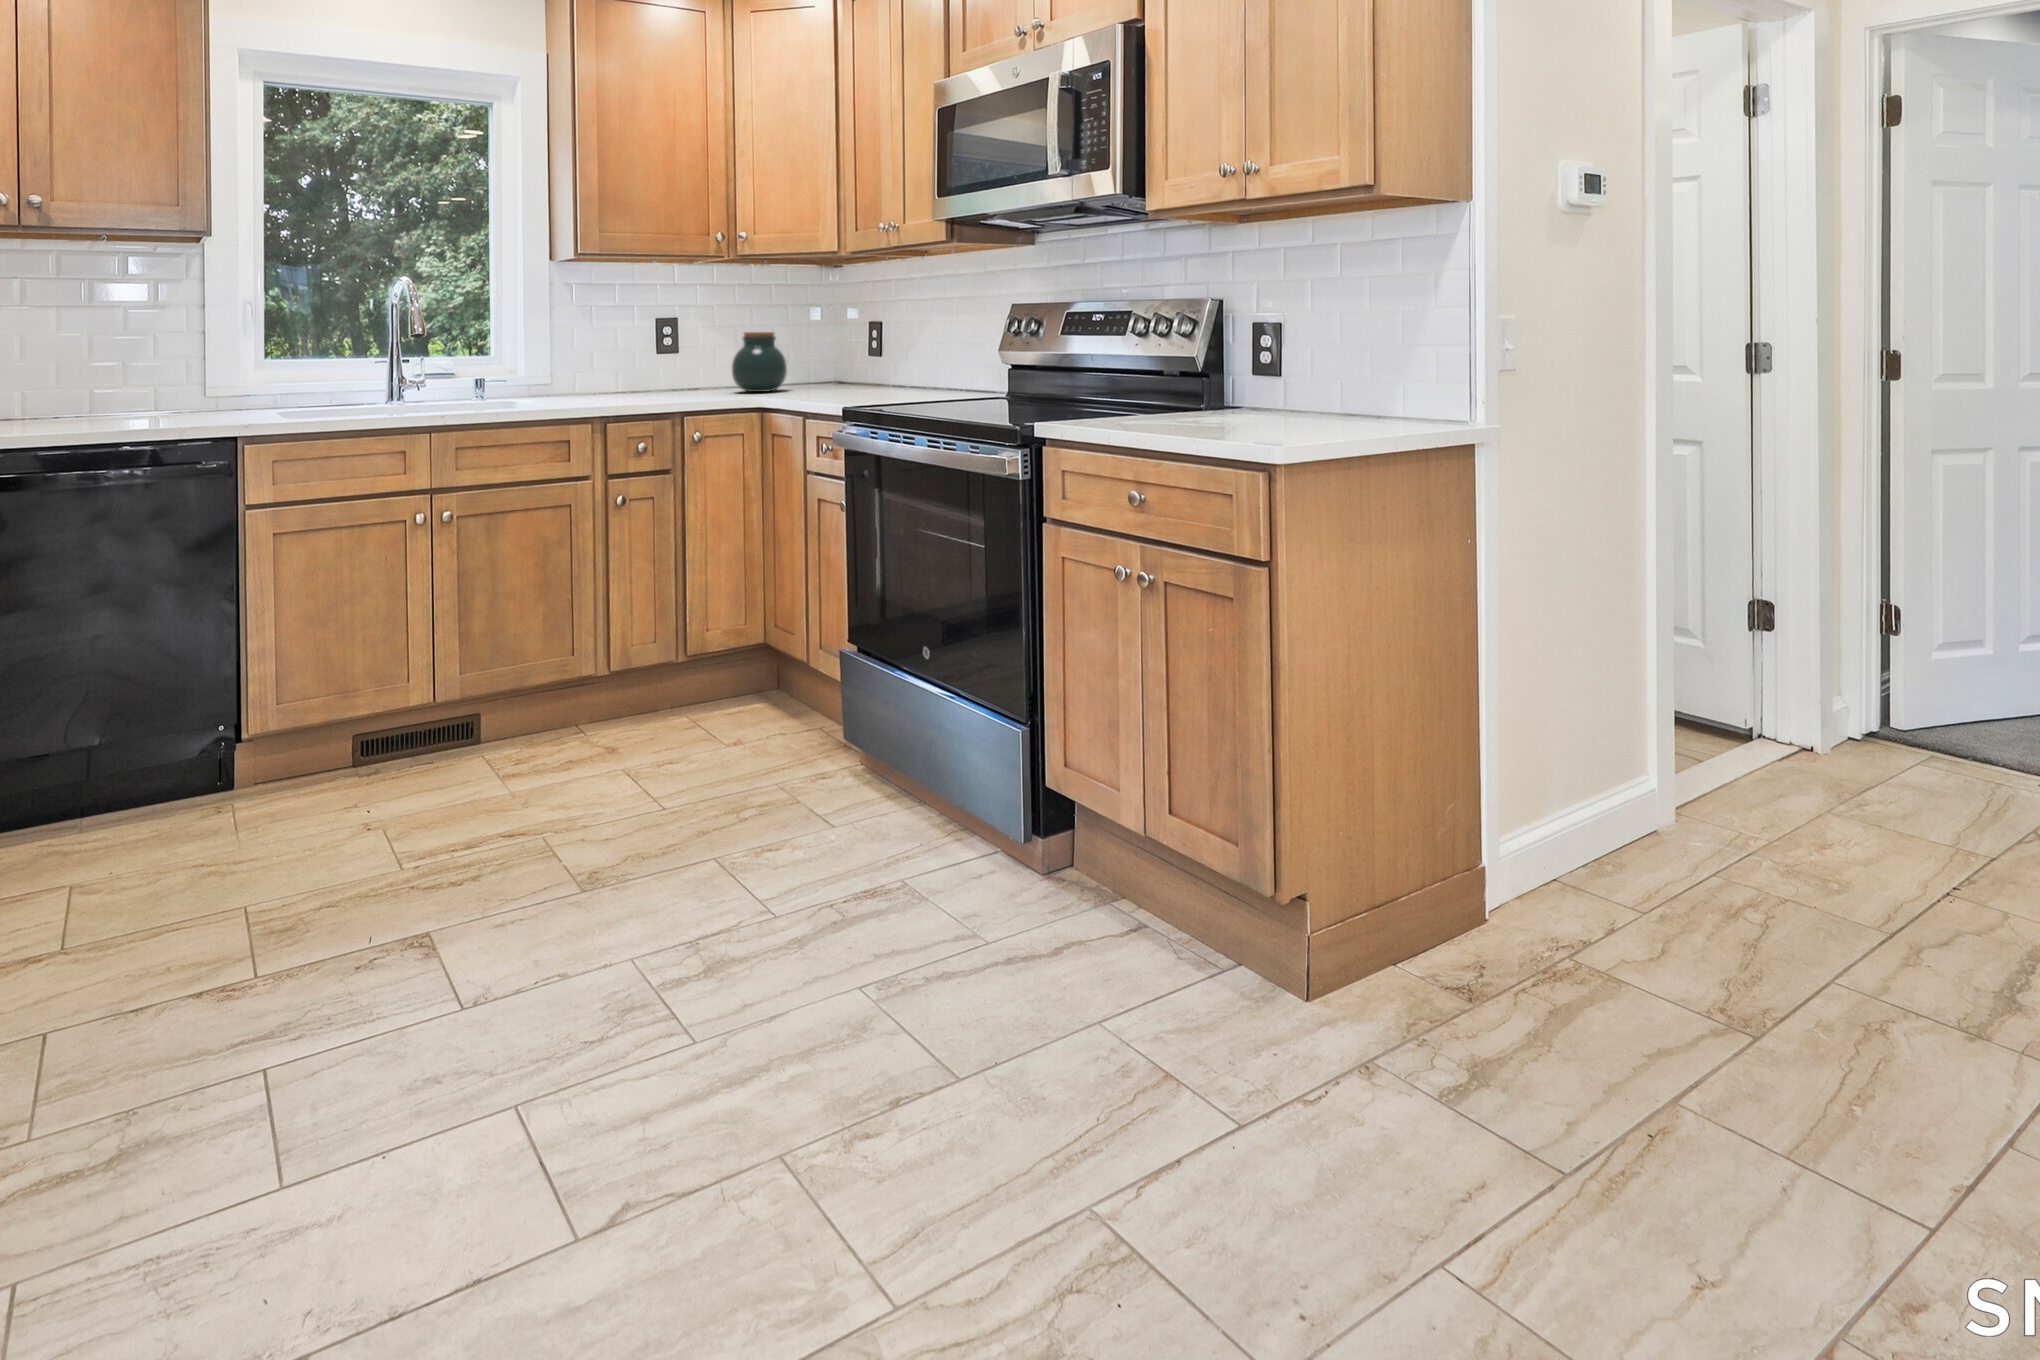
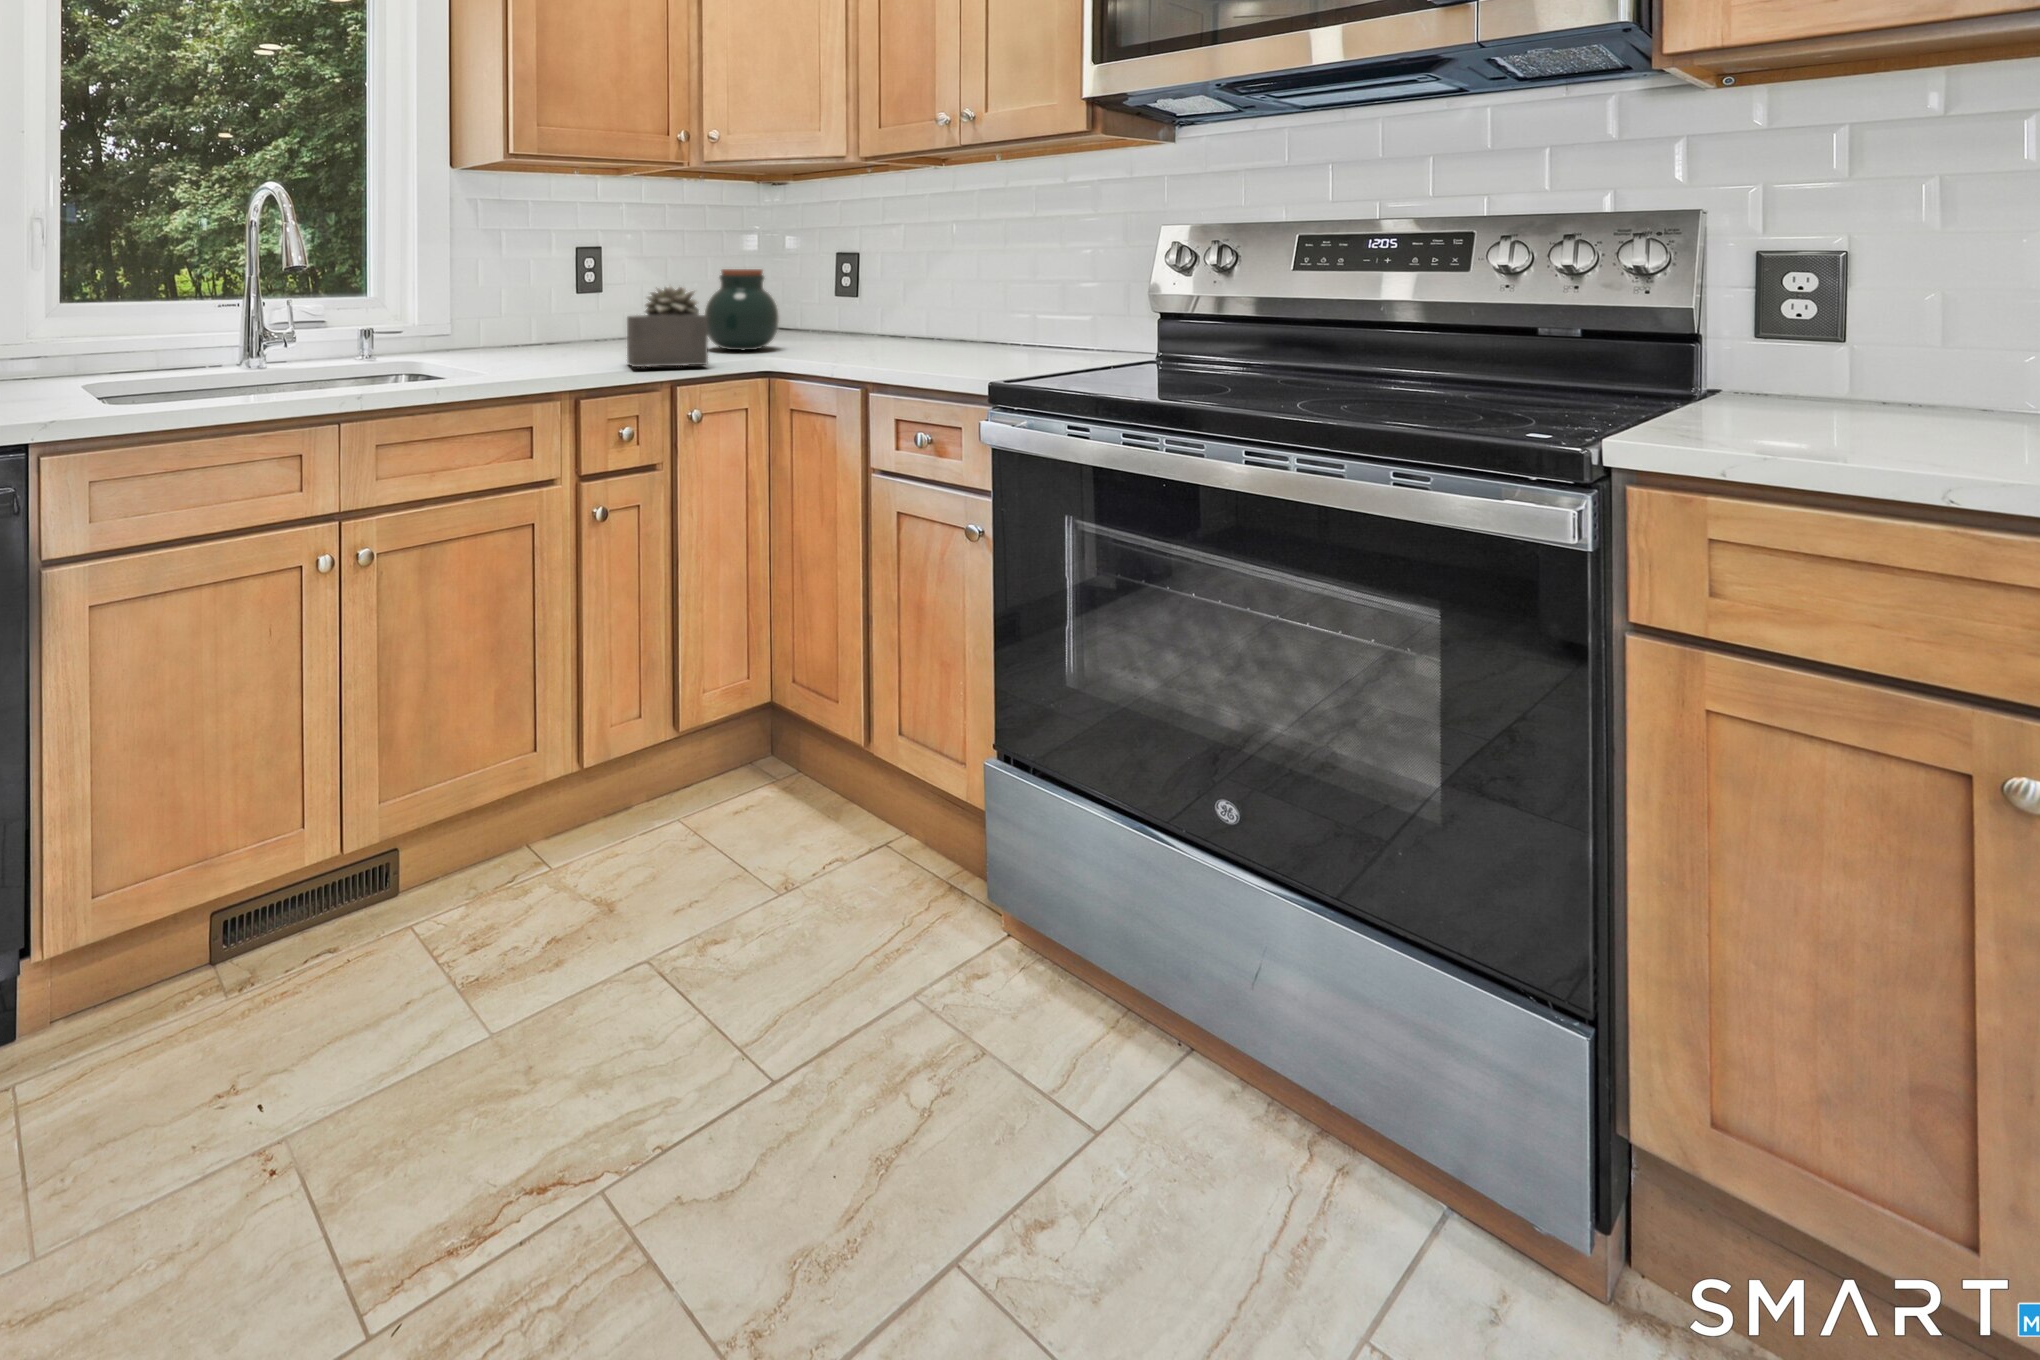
succulent plant: none [652,343,709,400] -> present [627,285,708,367]

